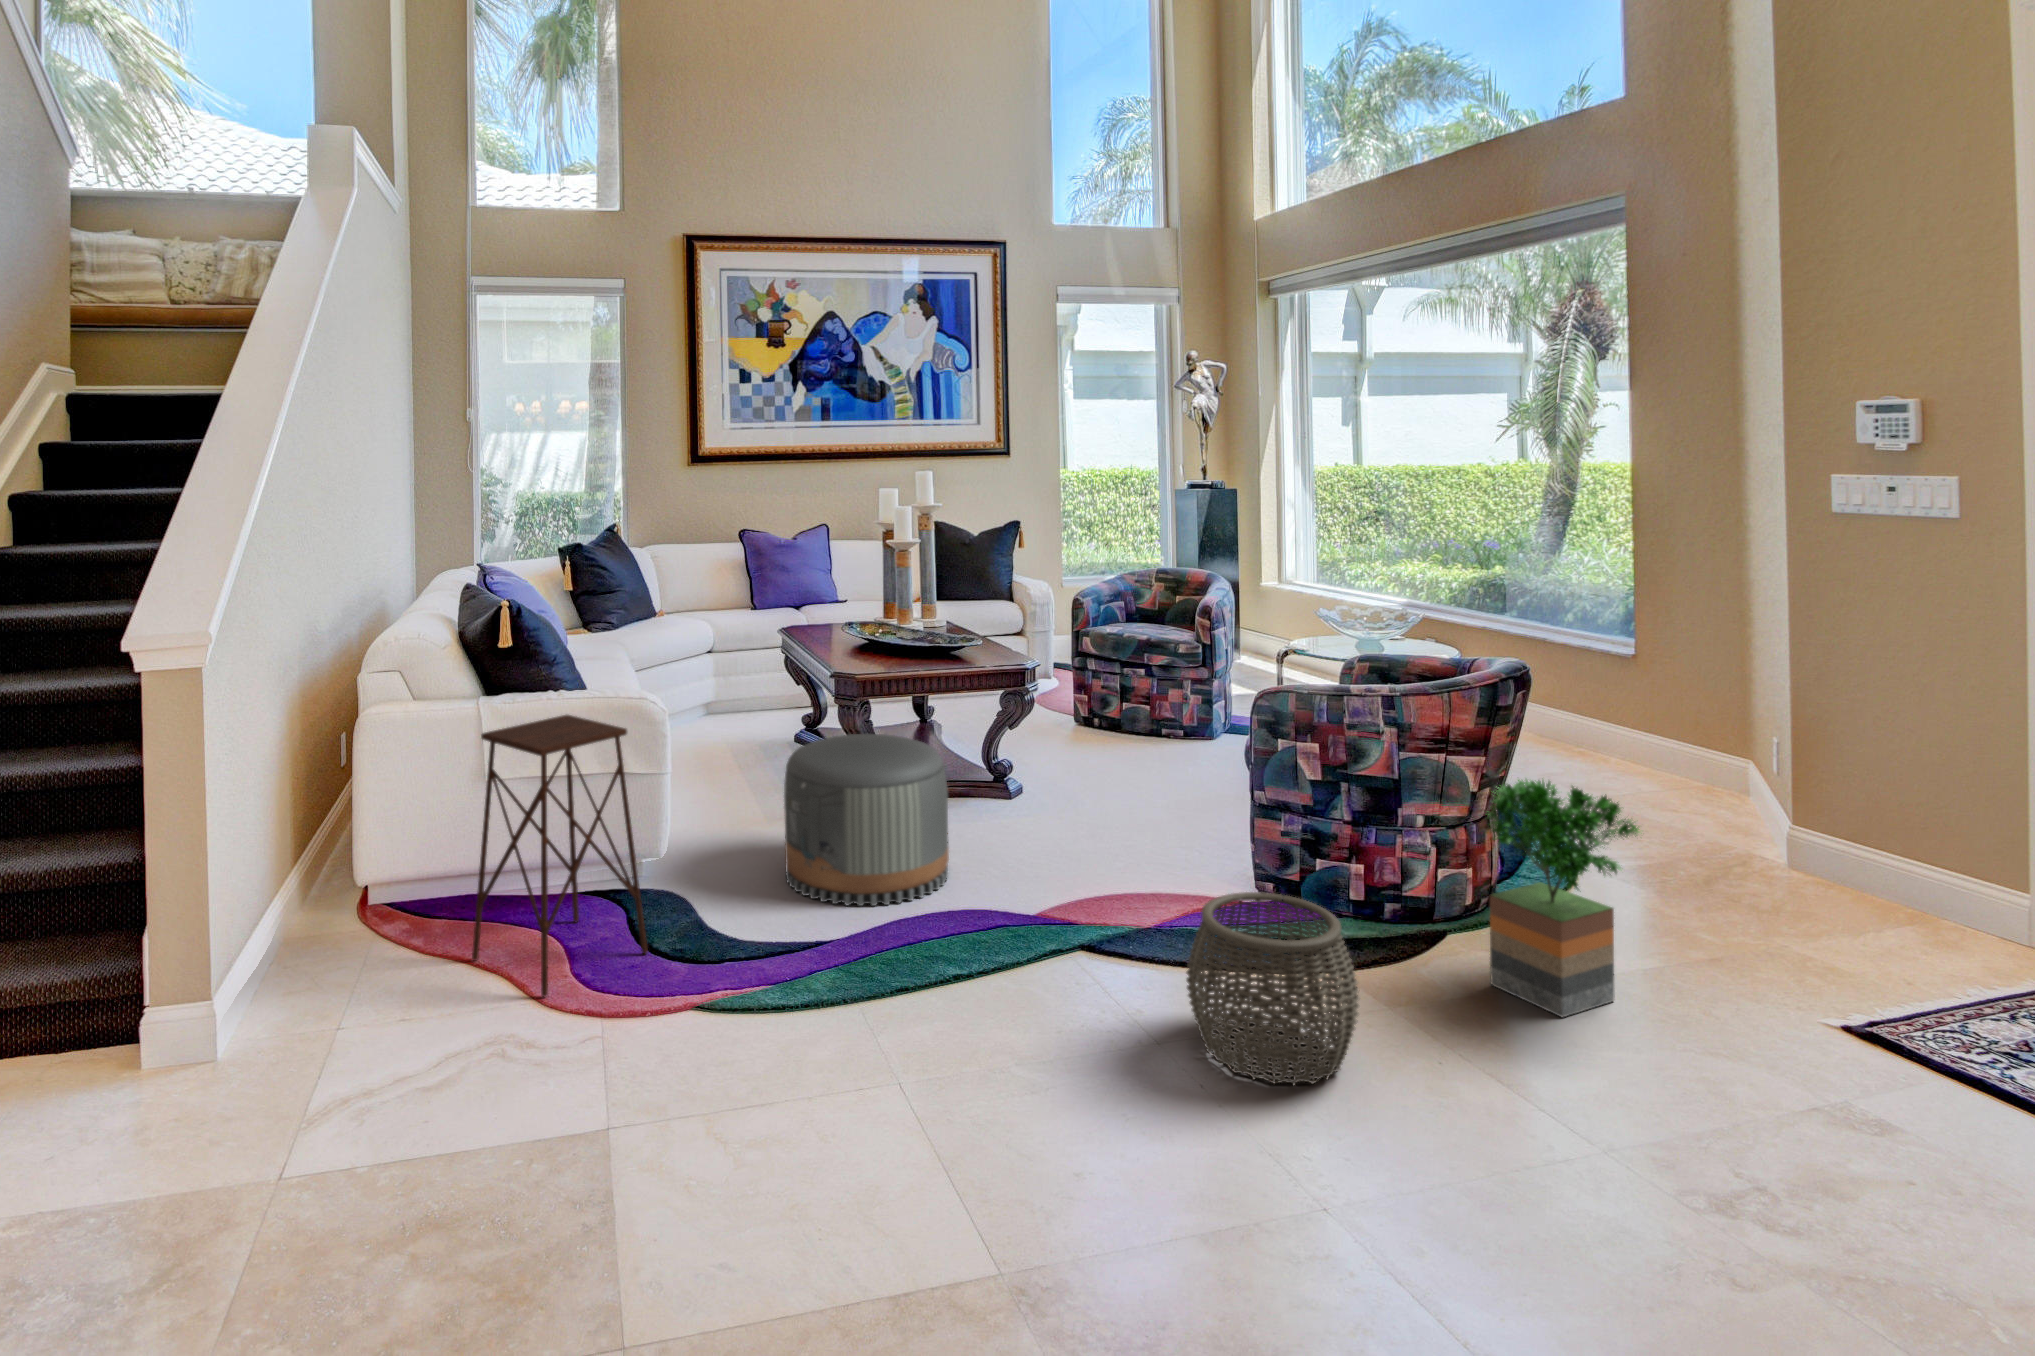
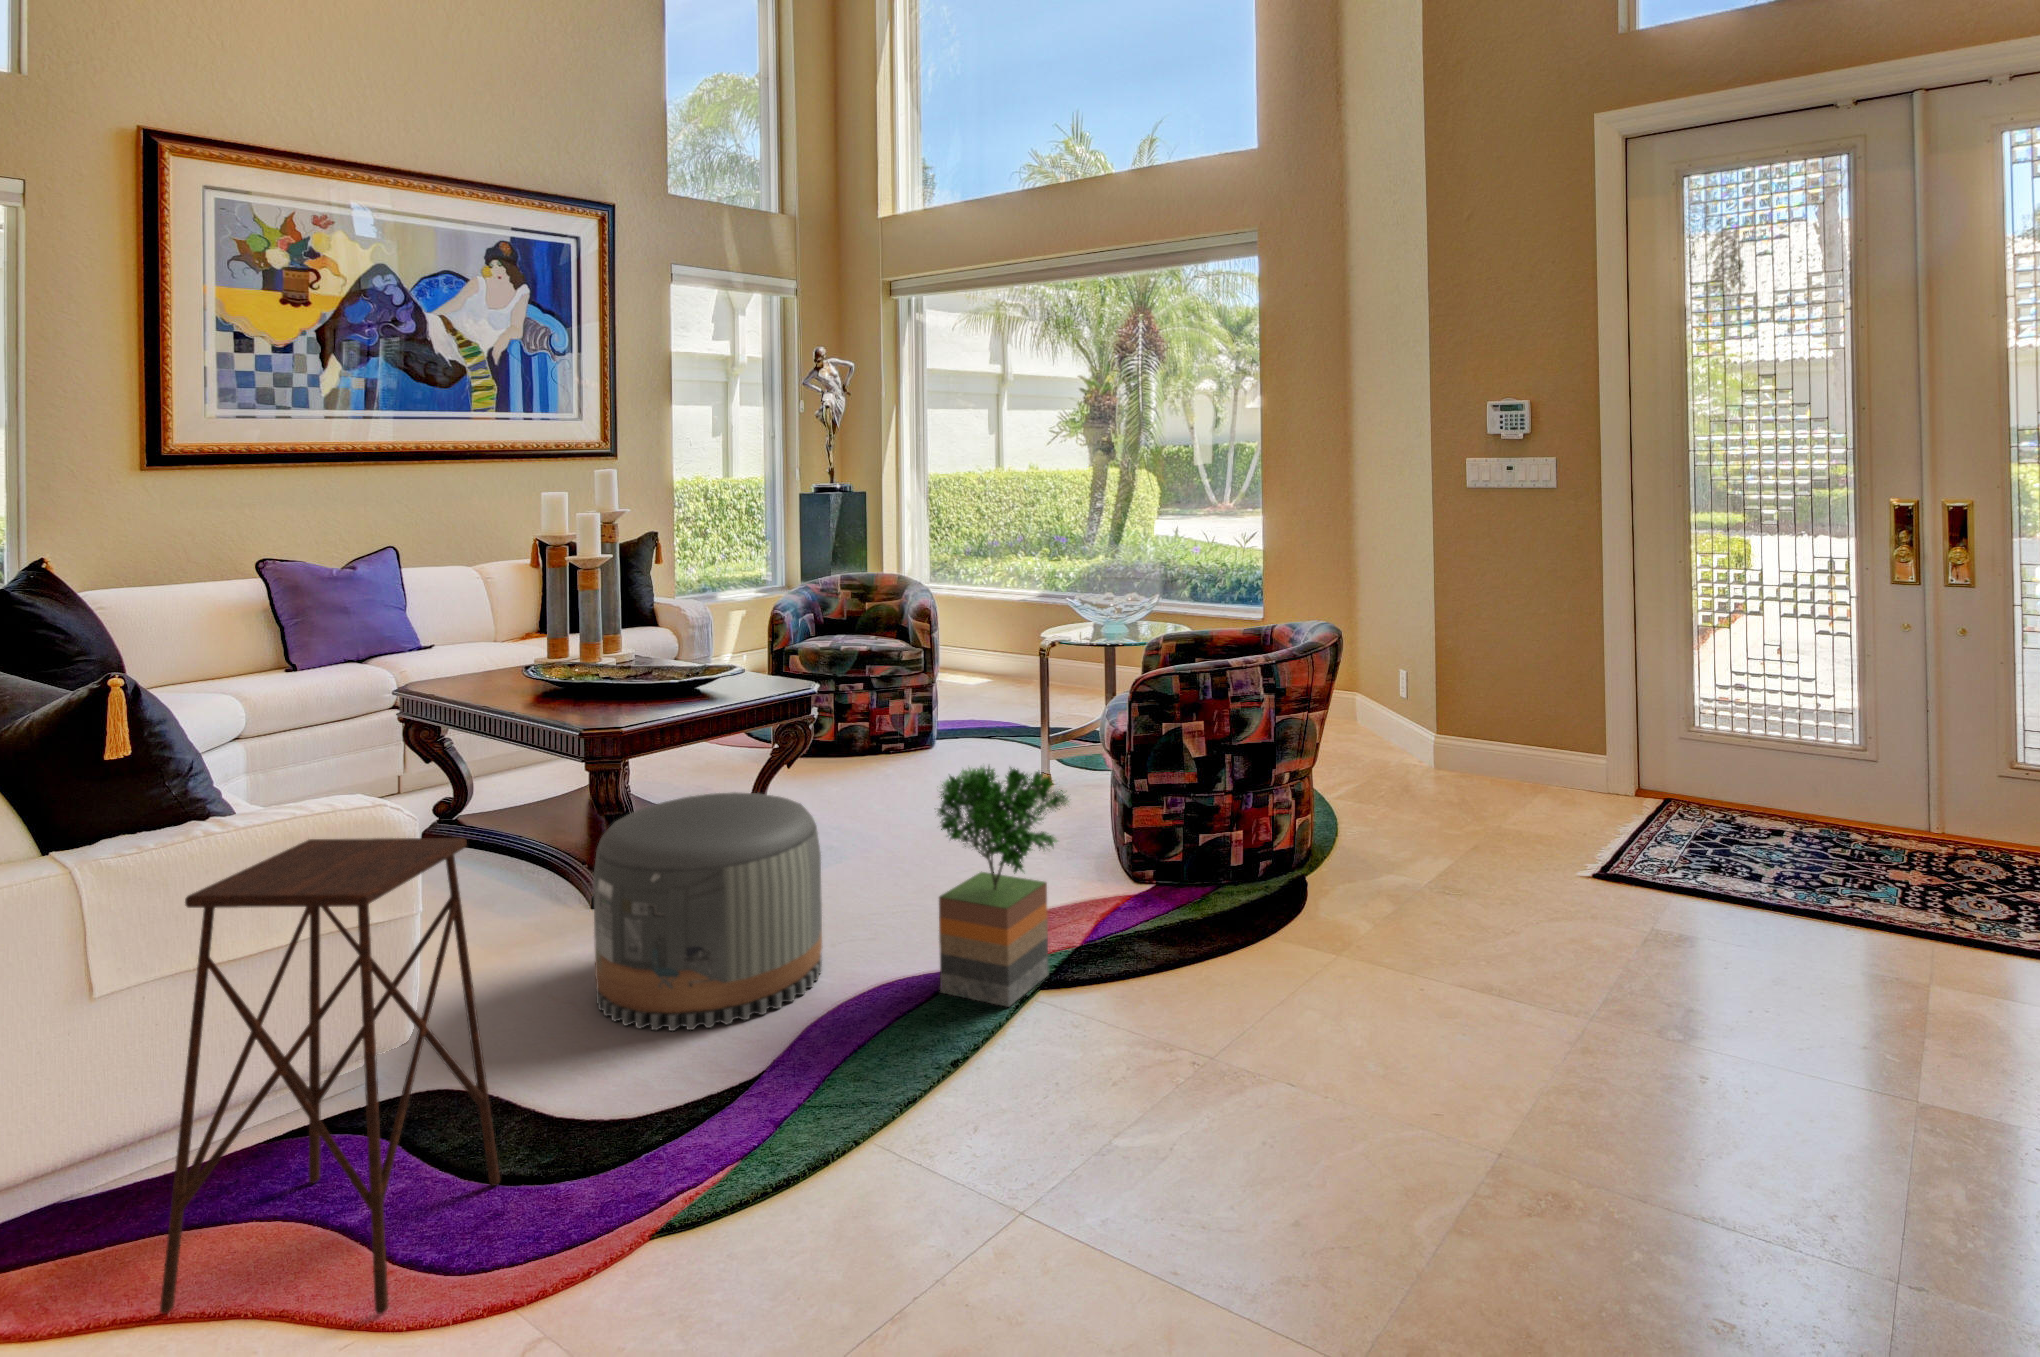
potted tree: present [1487,779,1639,1017] -> present [938,766,1069,1007]
woven basket: present [1186,892,1360,1085] -> none [1227,865,1395,1057]

